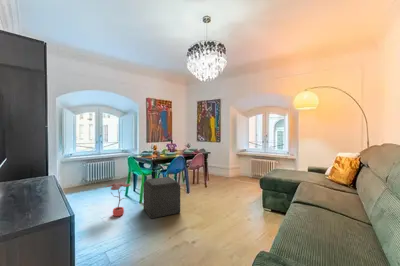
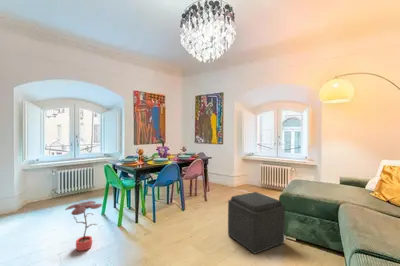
ottoman: present [143,177,180,218] -> present [228,192,285,253]

